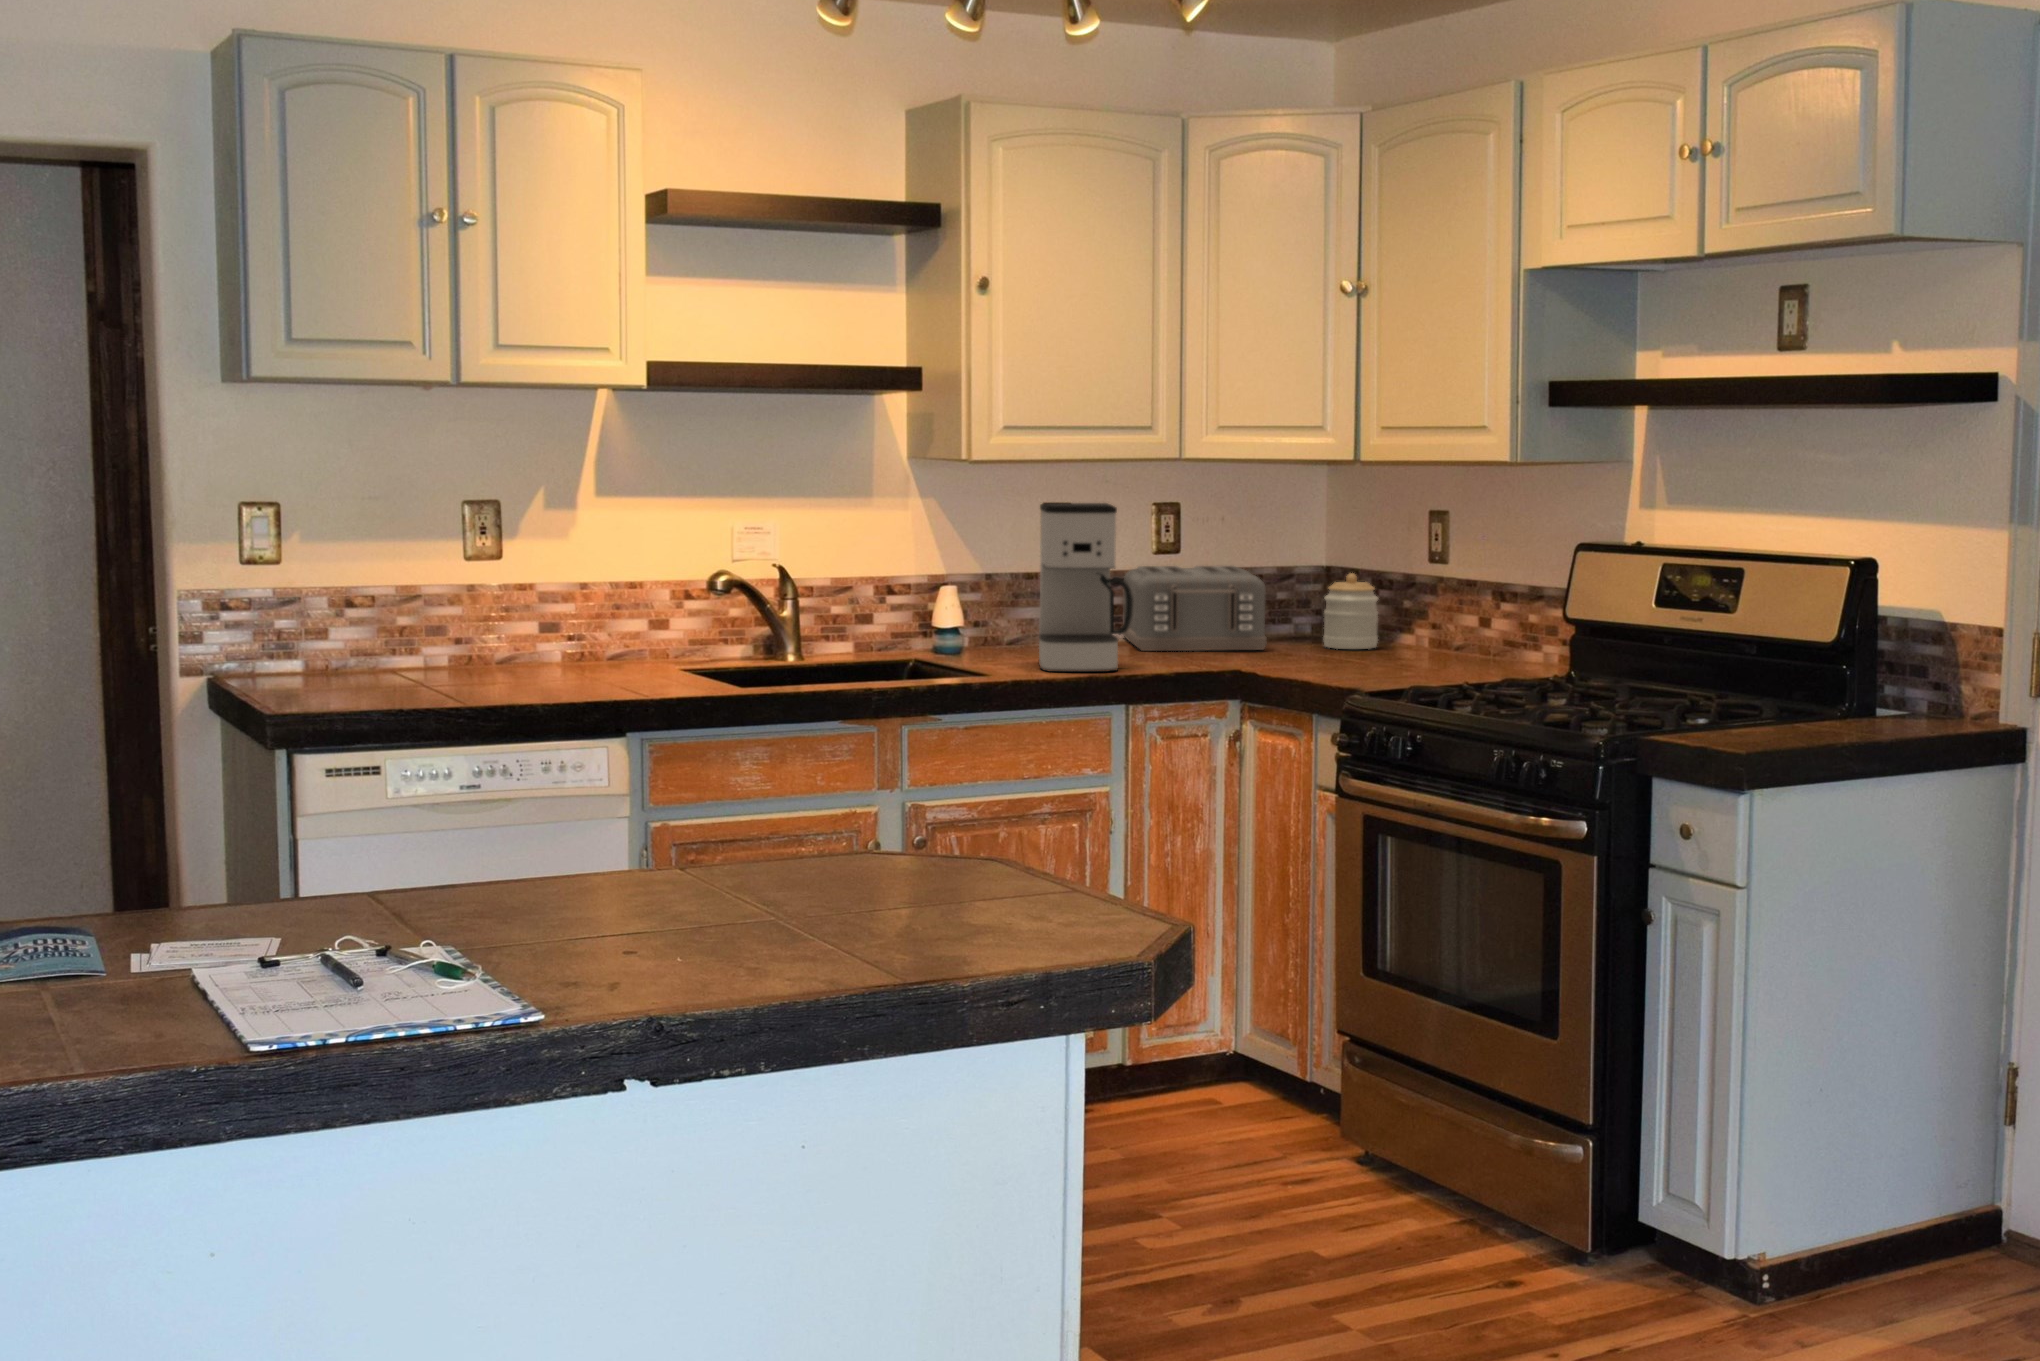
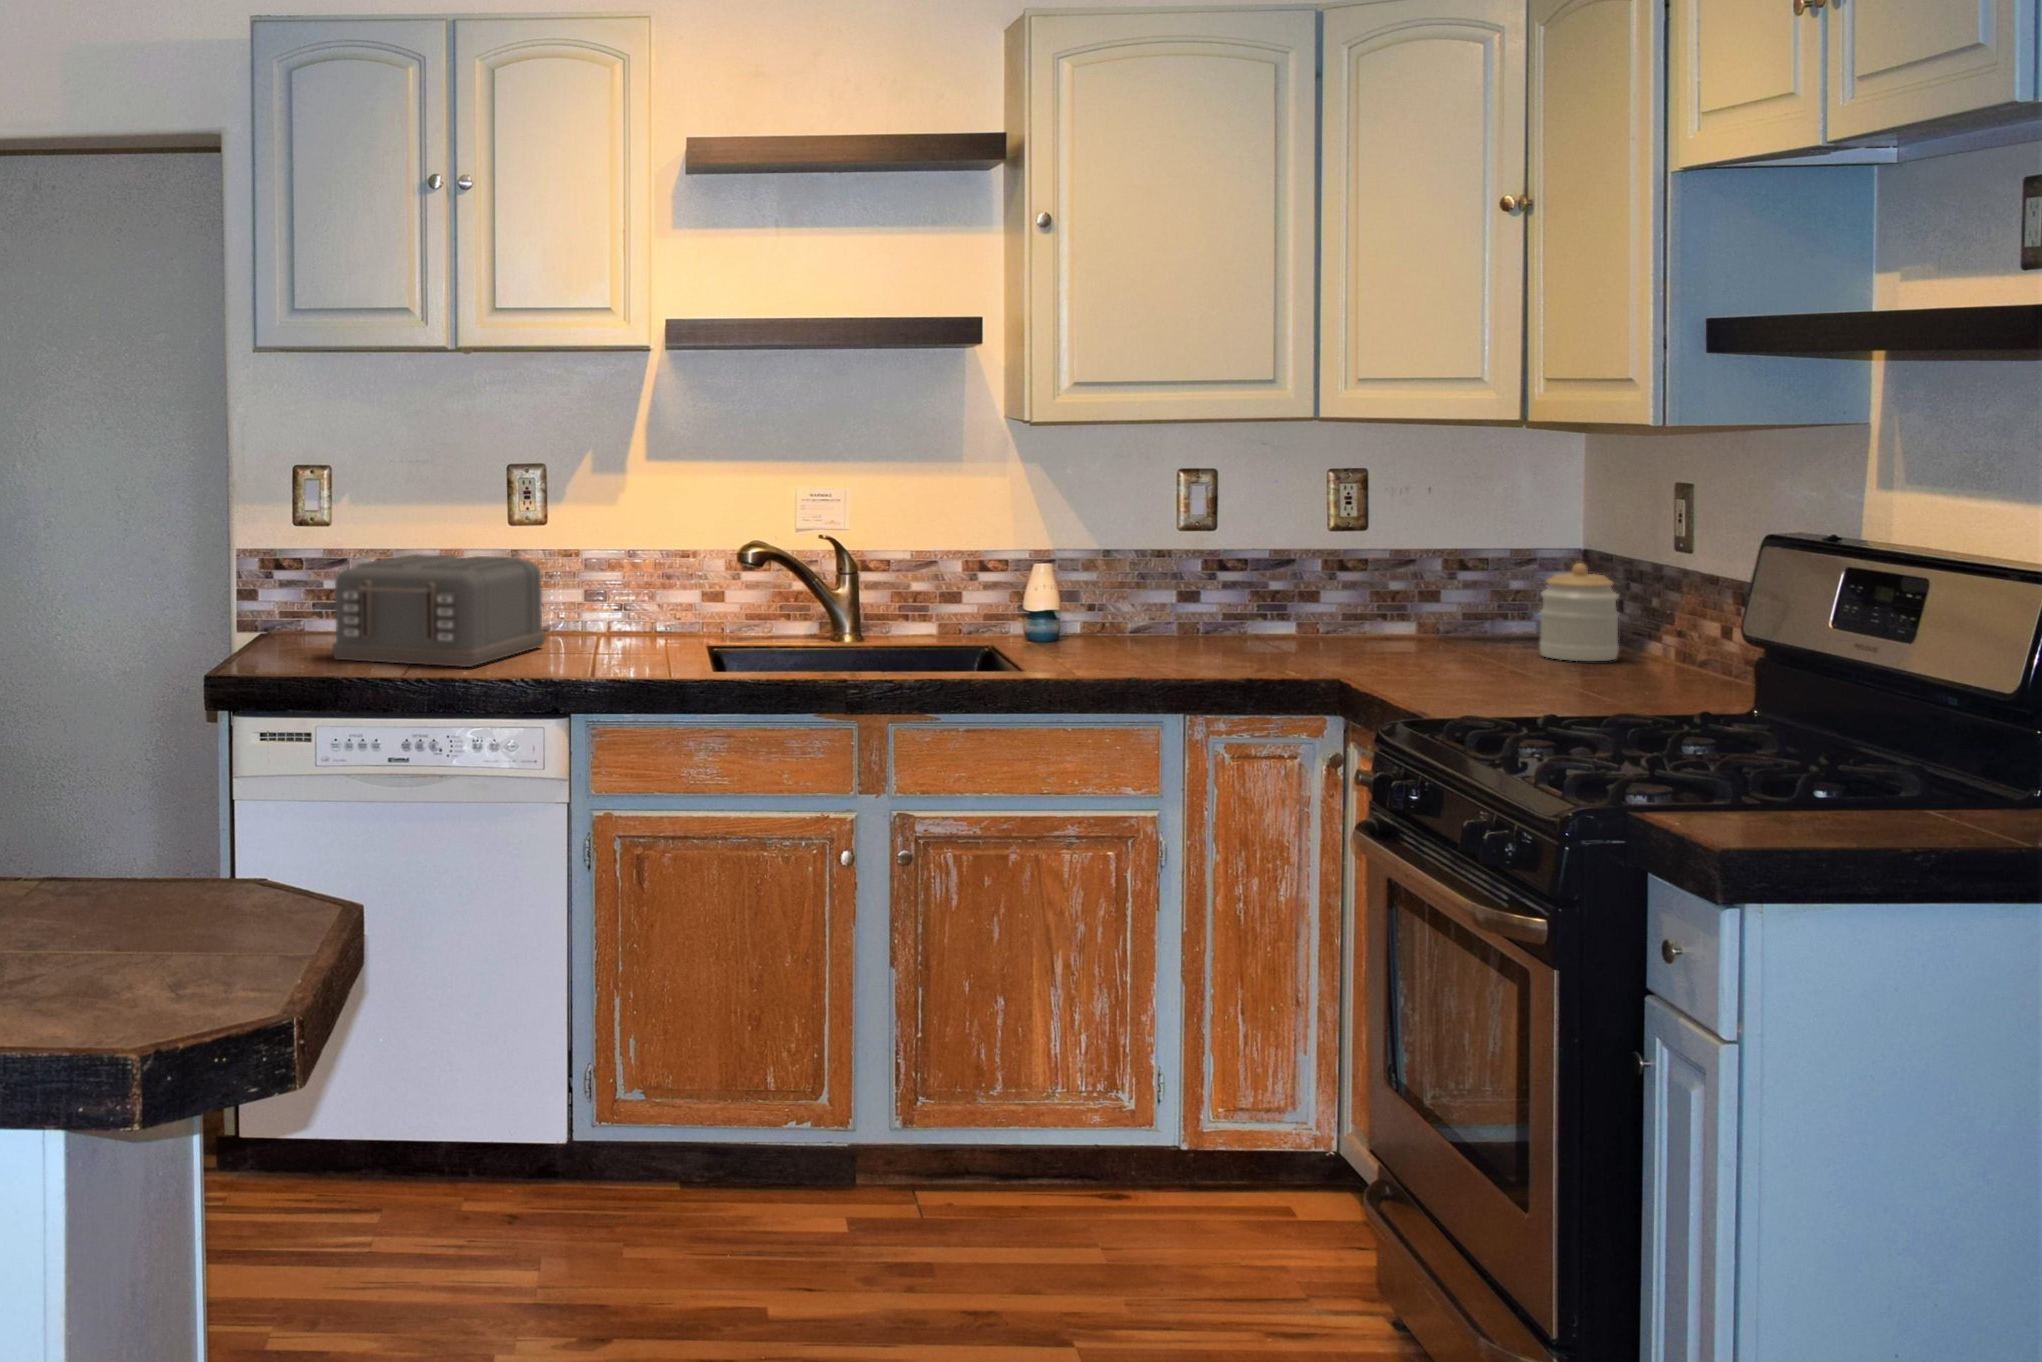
coffee maker: present [1039,503,1133,672] -> none [1100,471,1221,675]
toaster: present [1123,566,1267,651] -> present [332,554,545,667]

